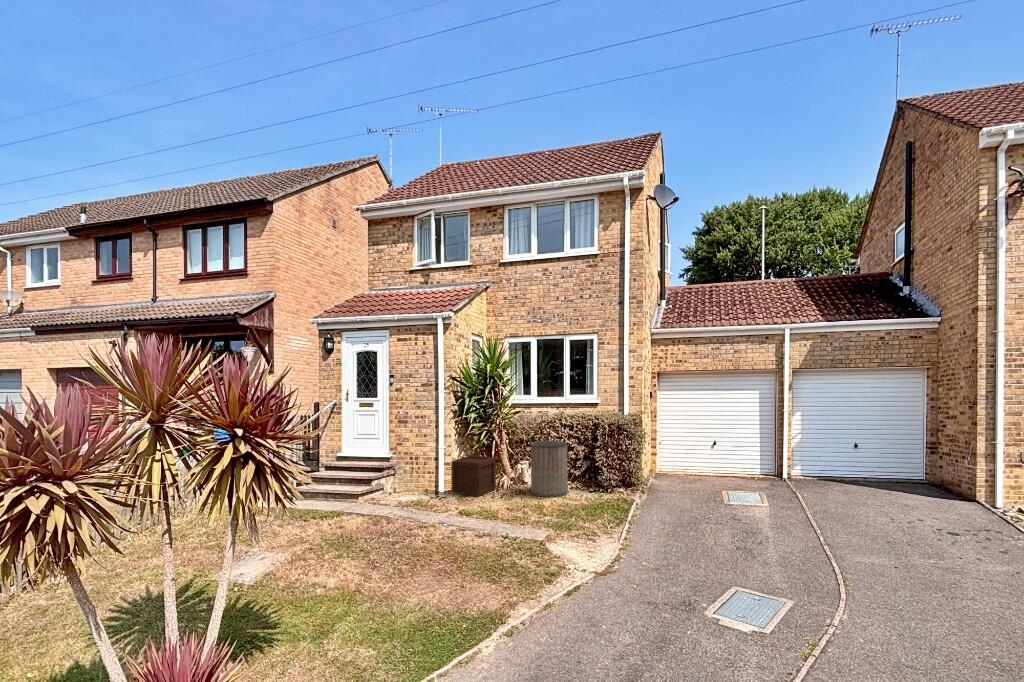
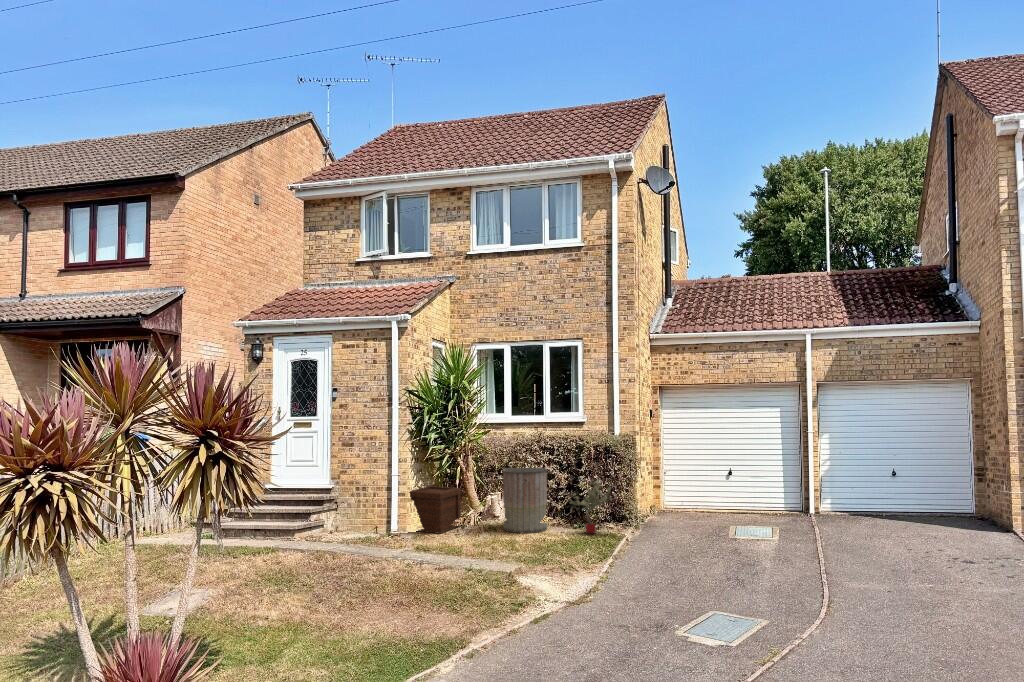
potted tree: none [586,452,623,499] -> present [570,480,611,534]

